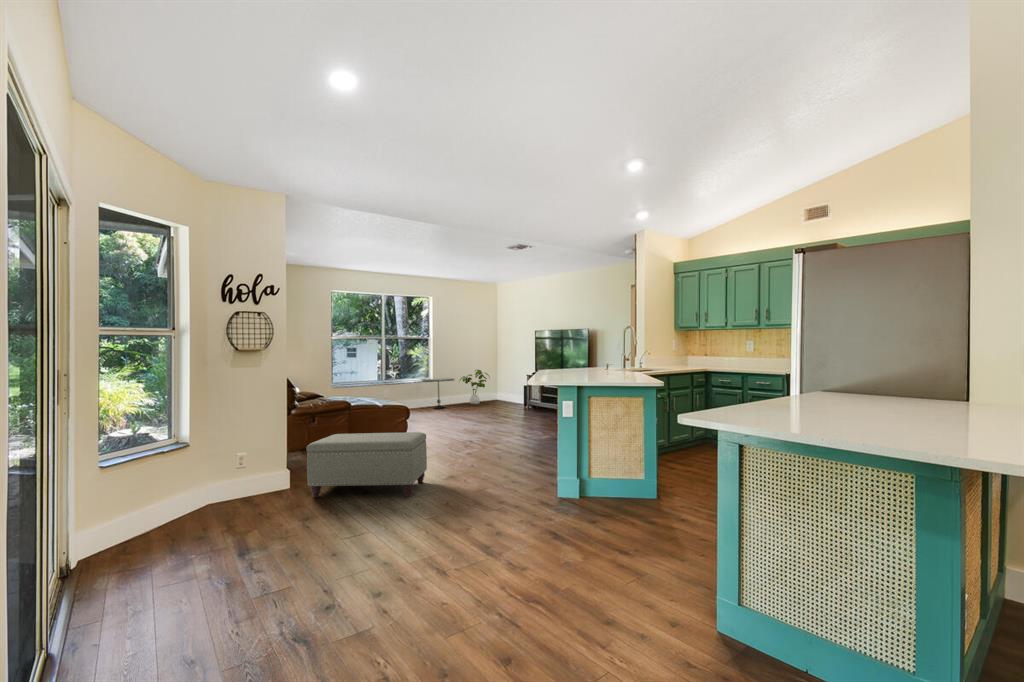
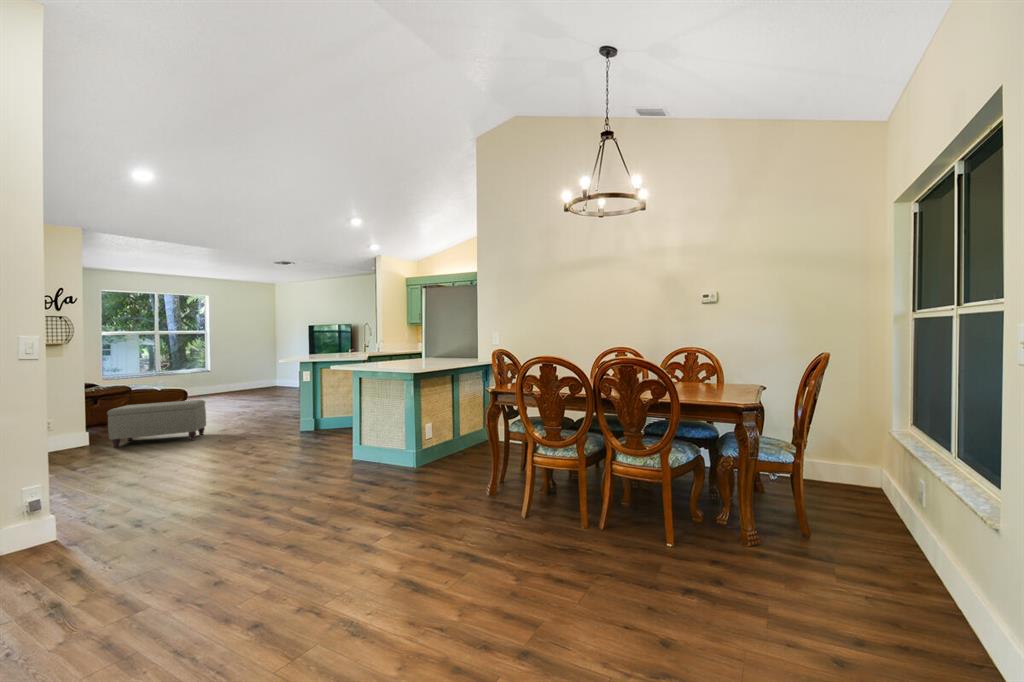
house plant: present [460,370,489,404] -> none [237,360,268,391]
side table: present [422,378,454,409] -> none [198,369,232,396]

